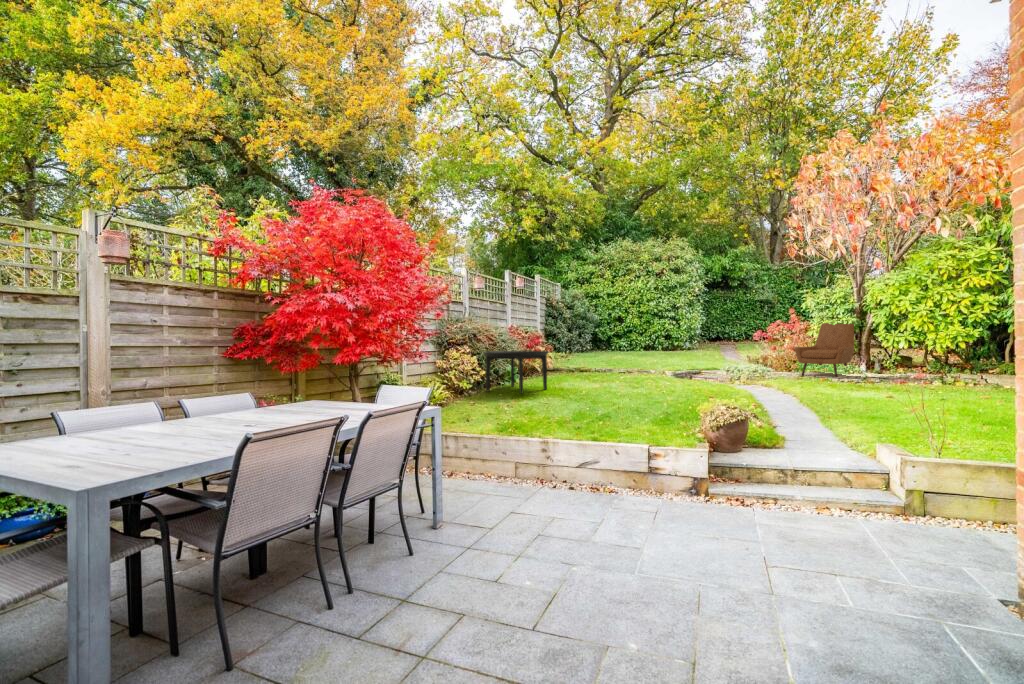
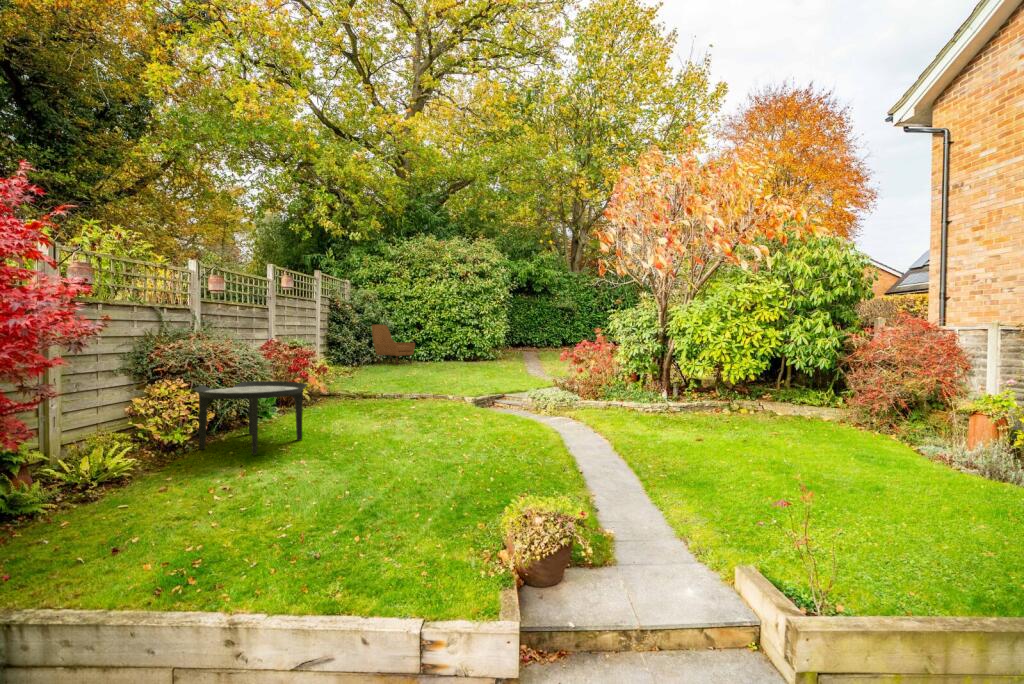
chair: present [794,323,855,377] -> present [372,325,415,364]

